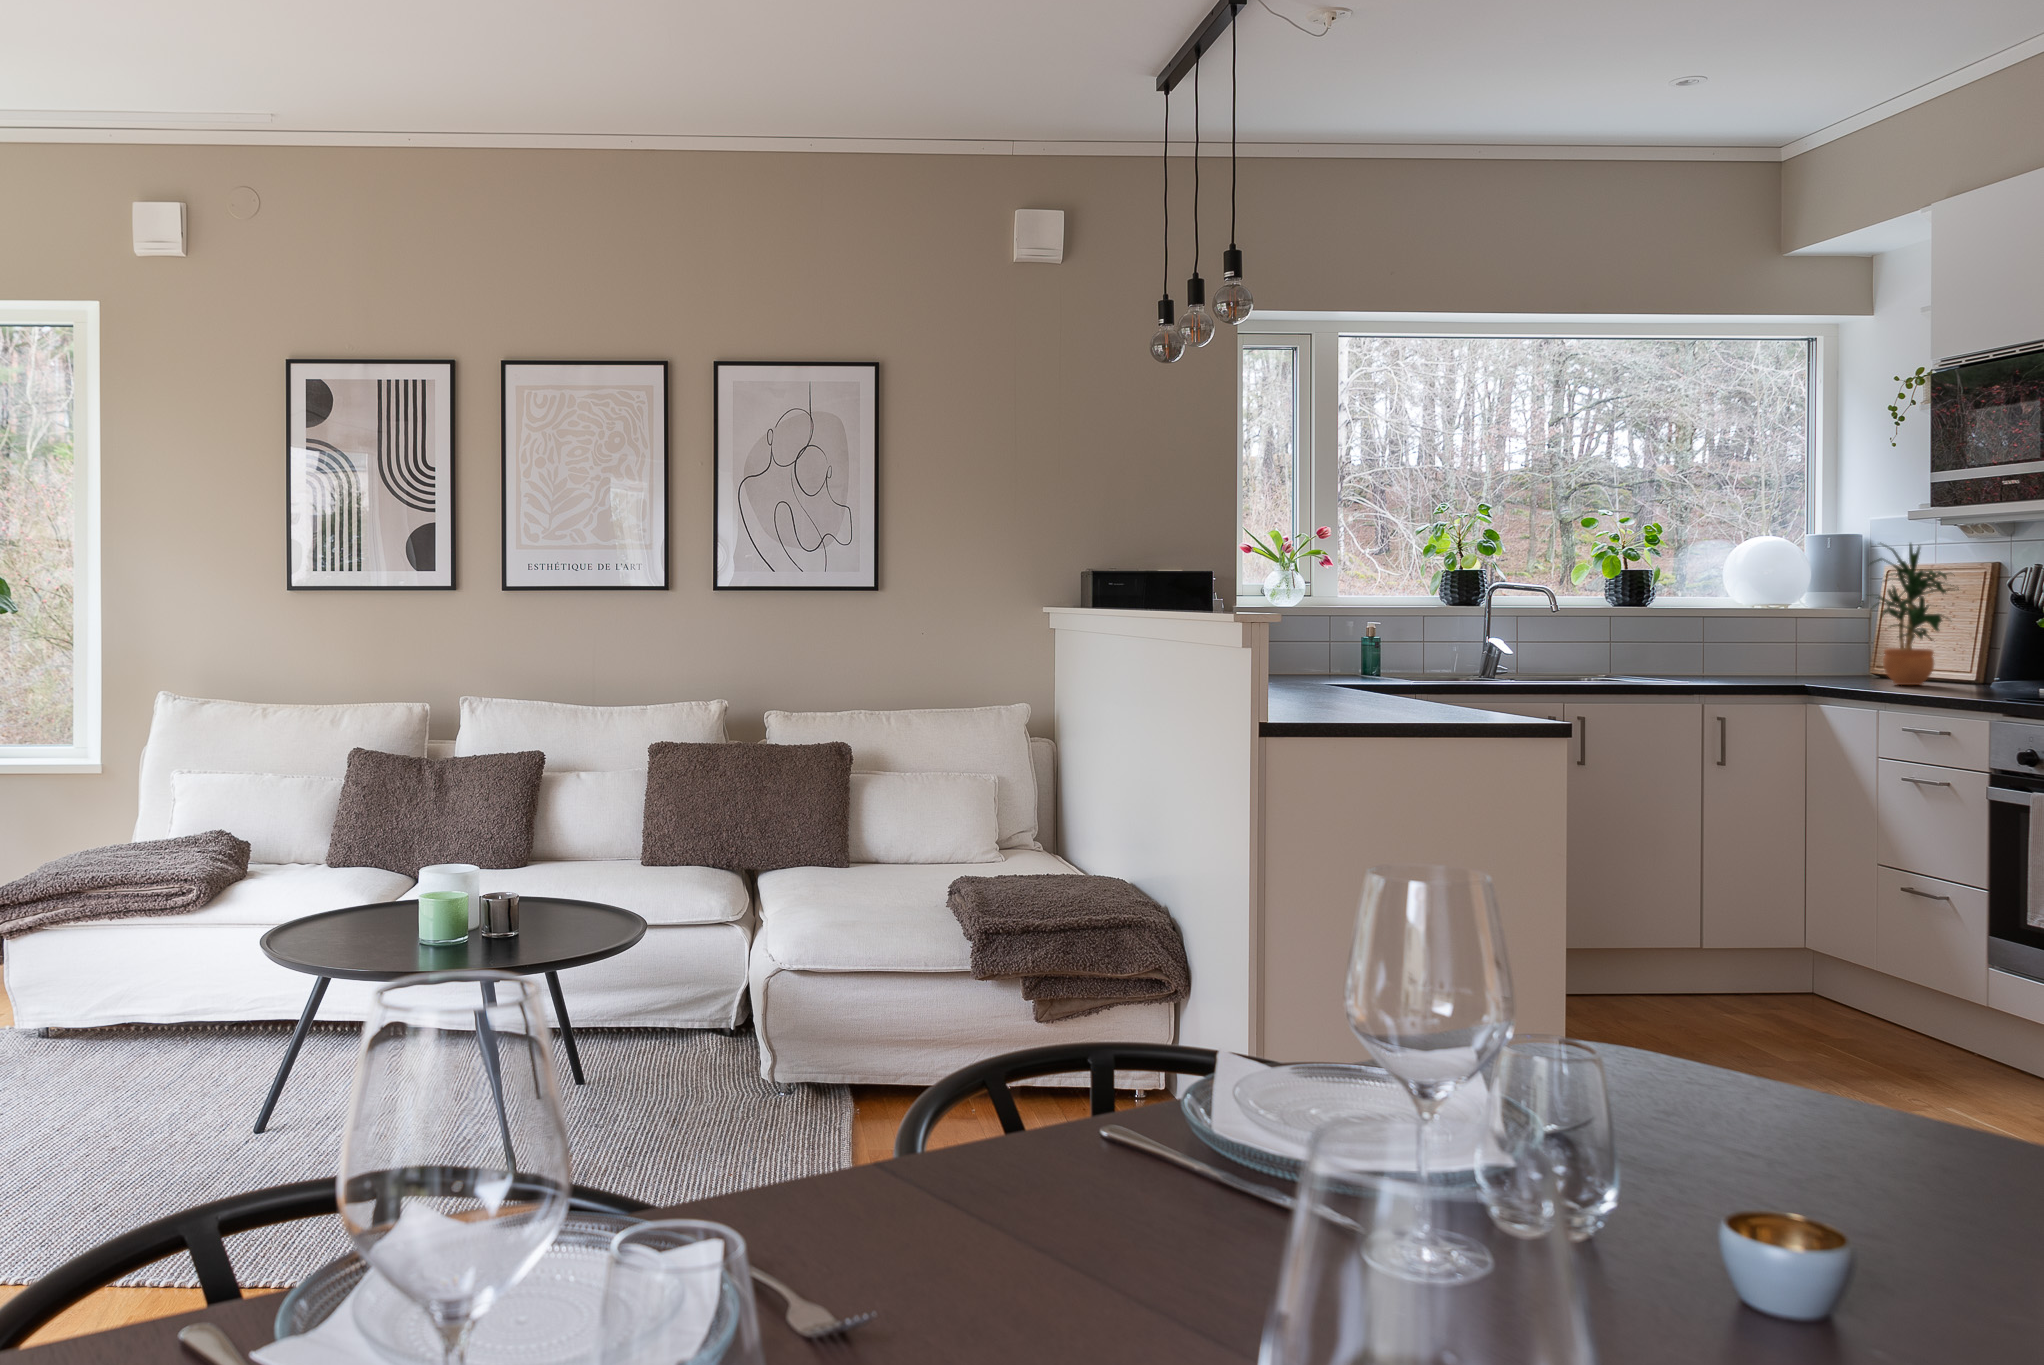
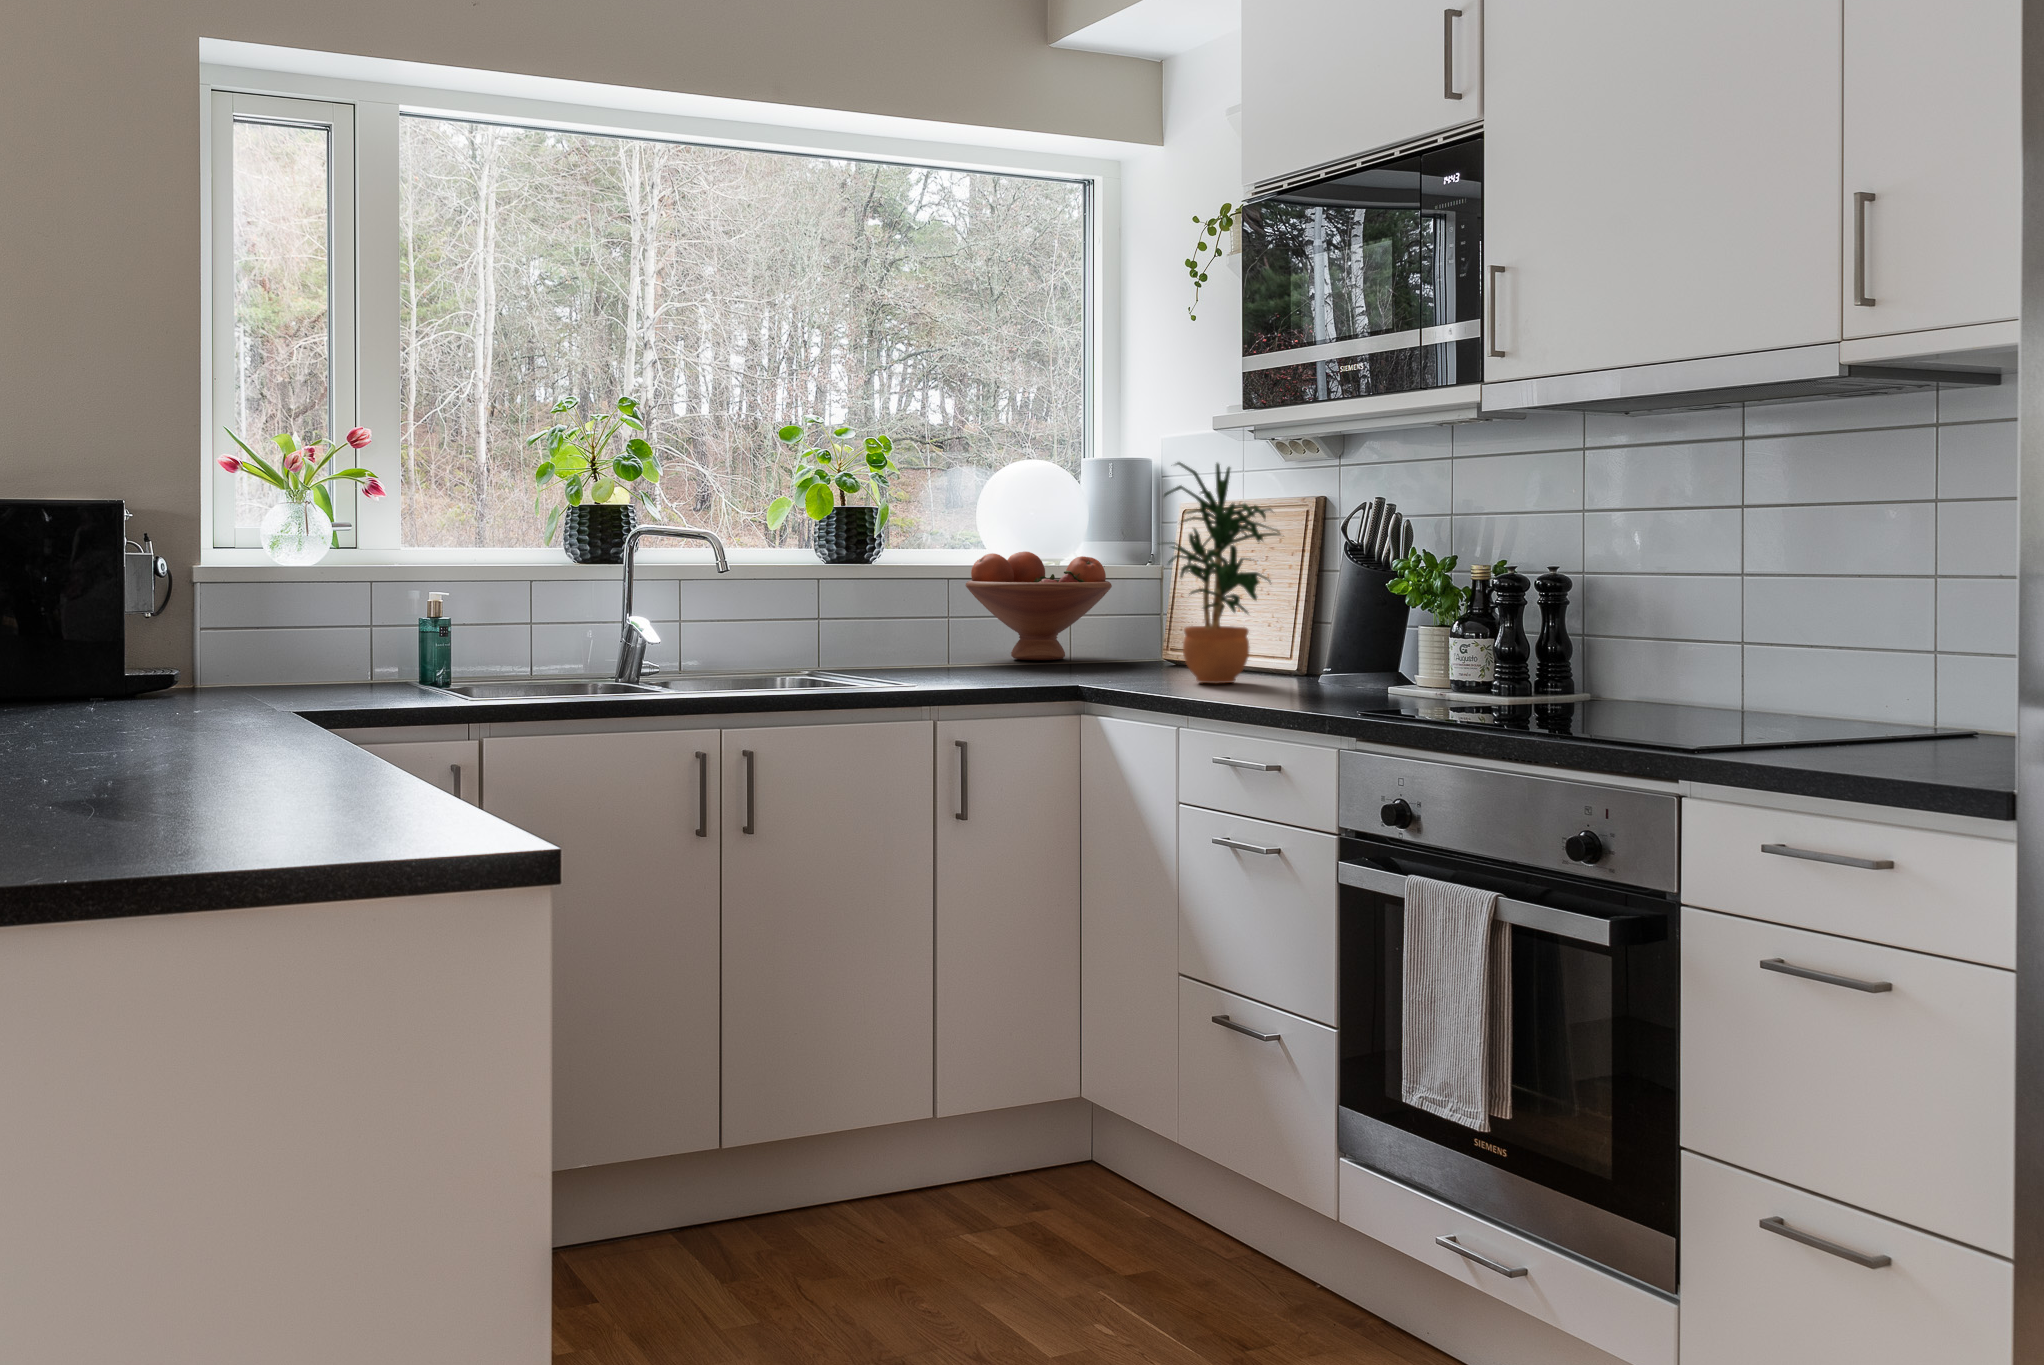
fruit bowl: none [1717,599,1829,671] -> present [966,552,1112,660]

